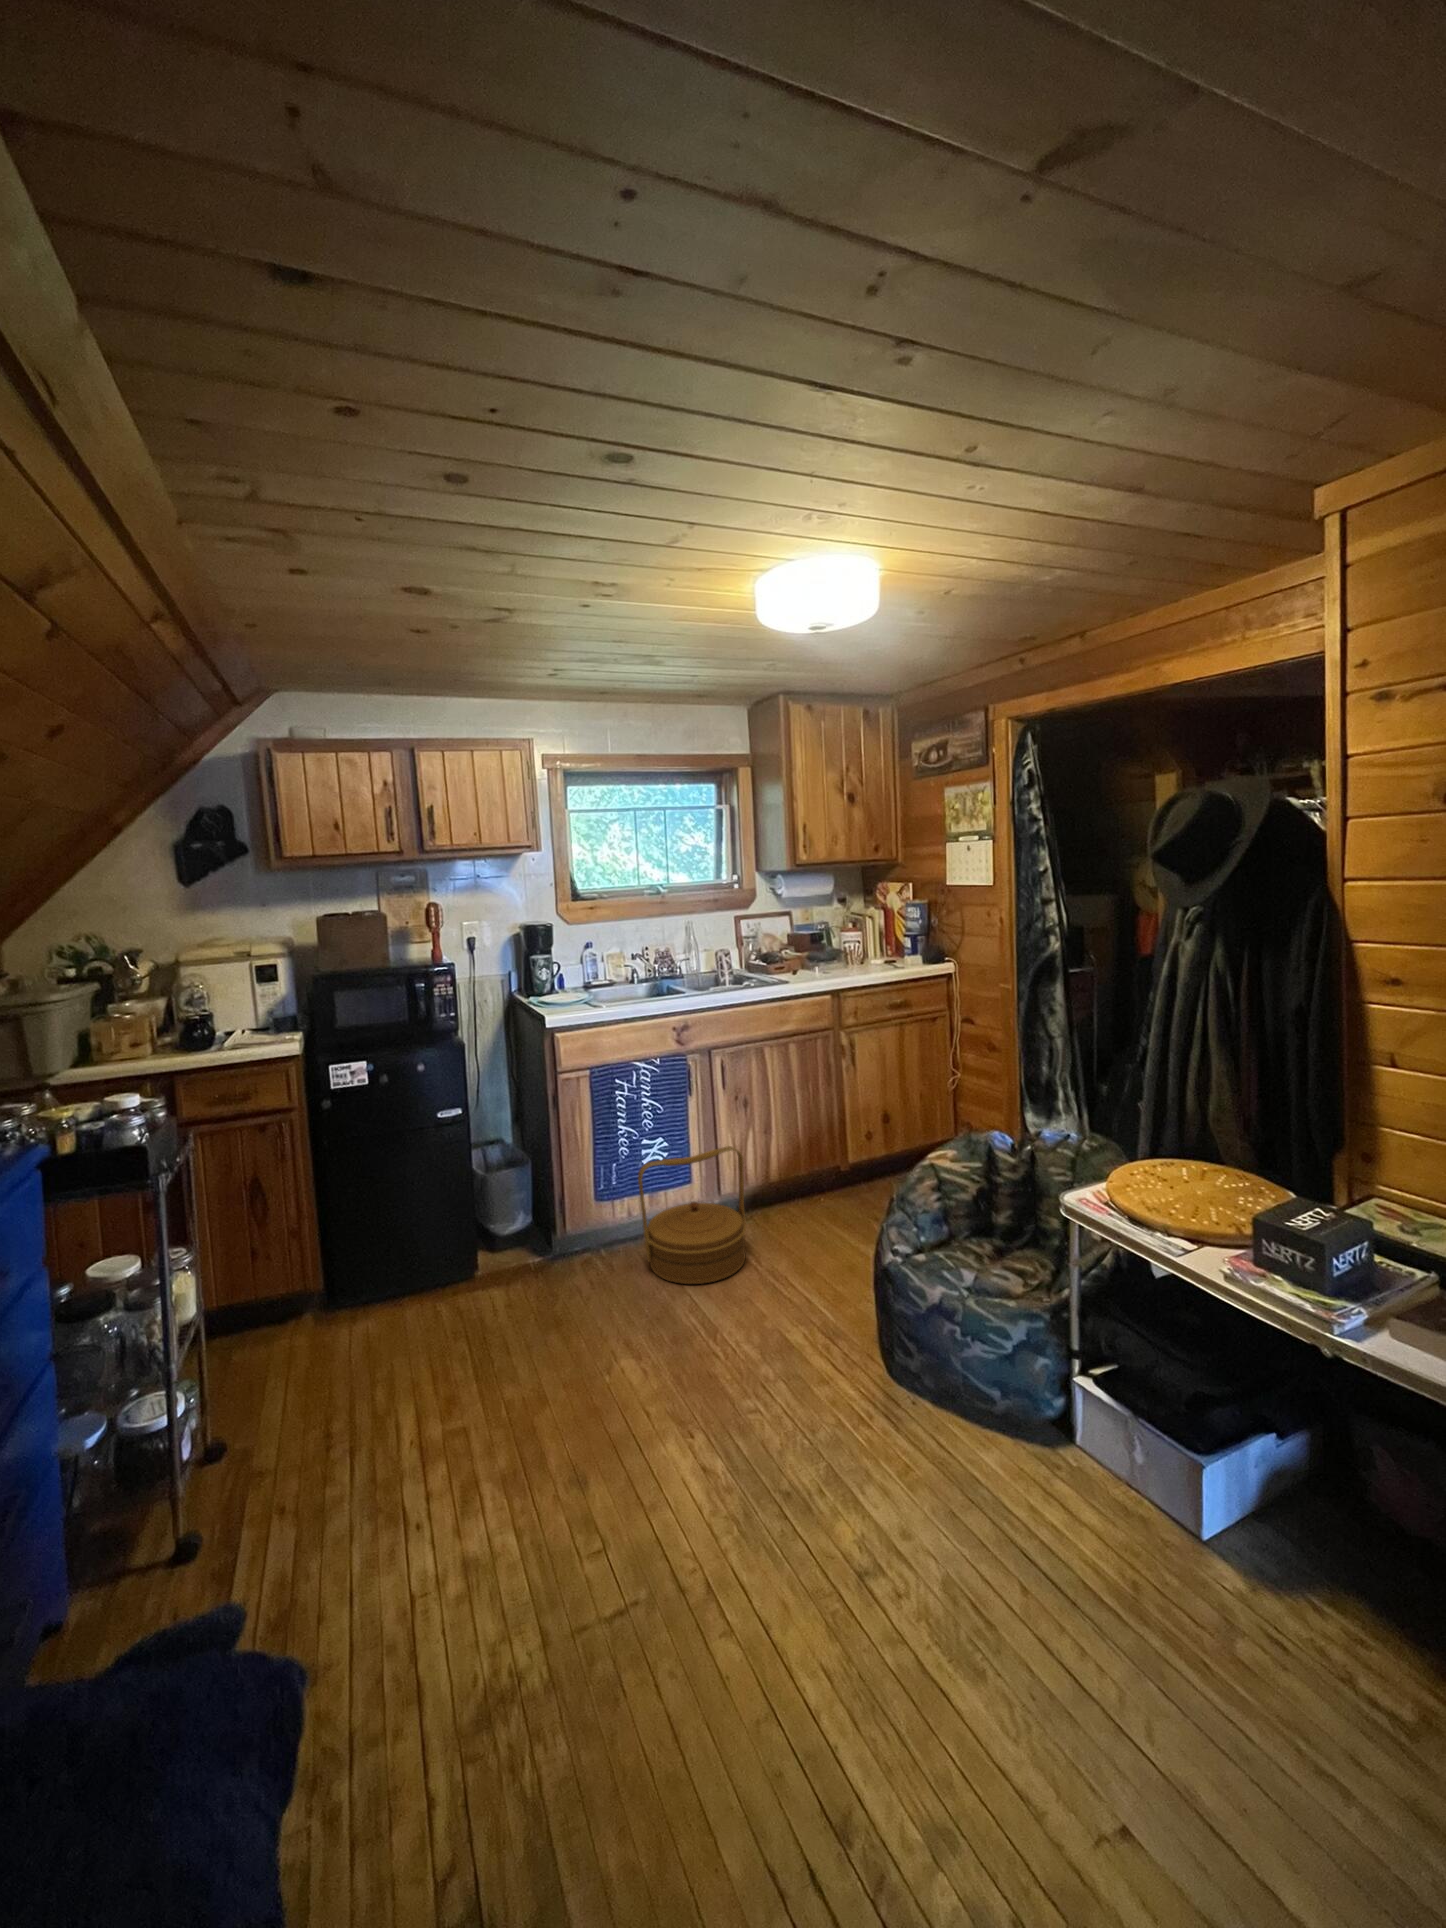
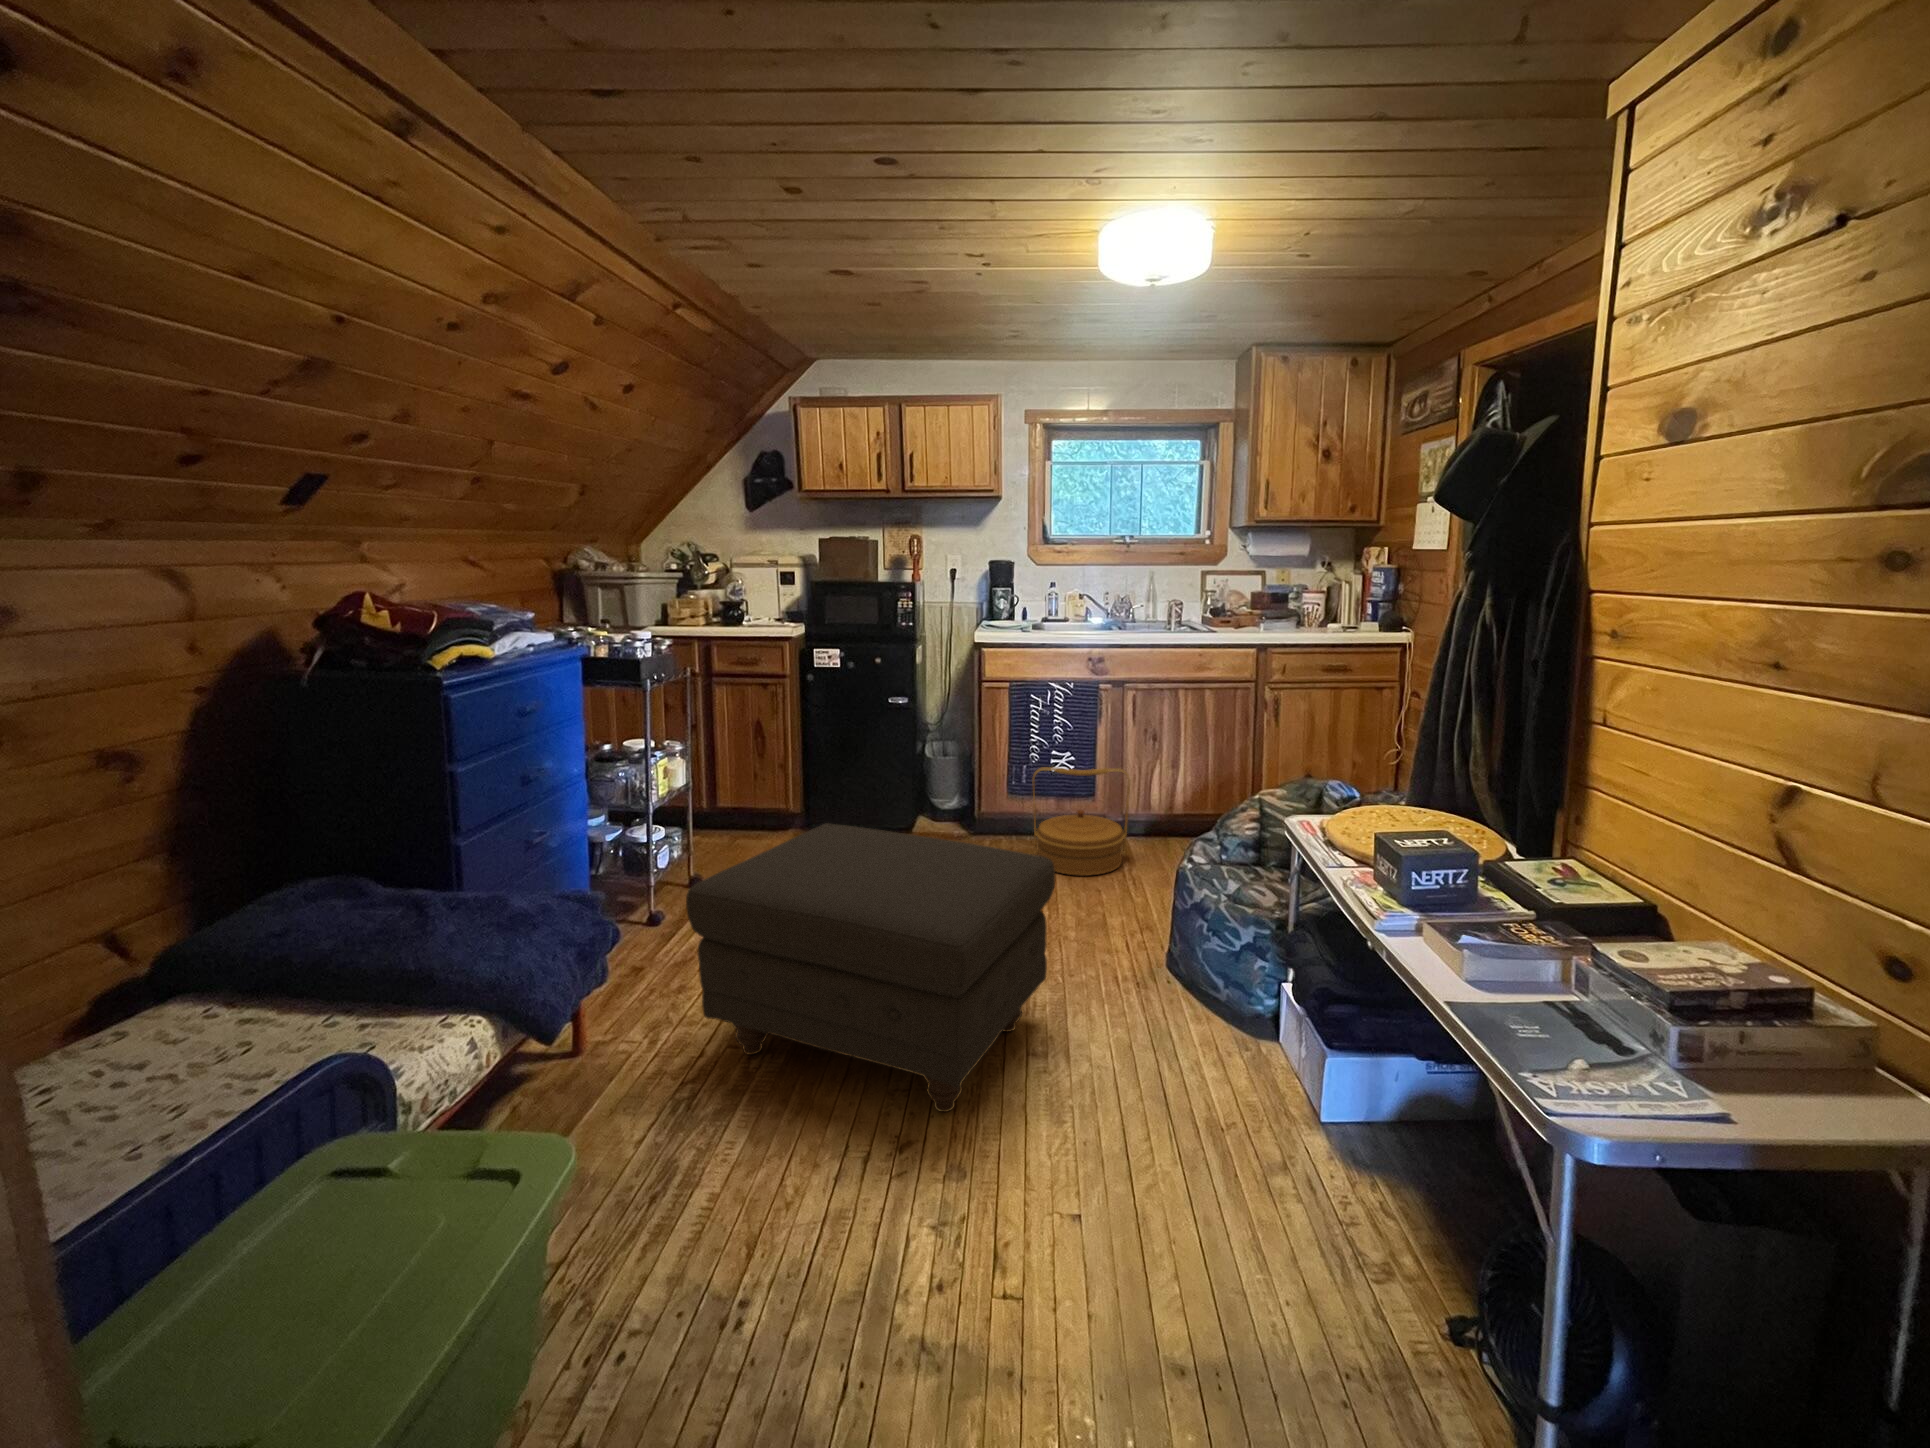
ottoman: none [392,1308,899,1763] -> present [686,823,1055,1112]

